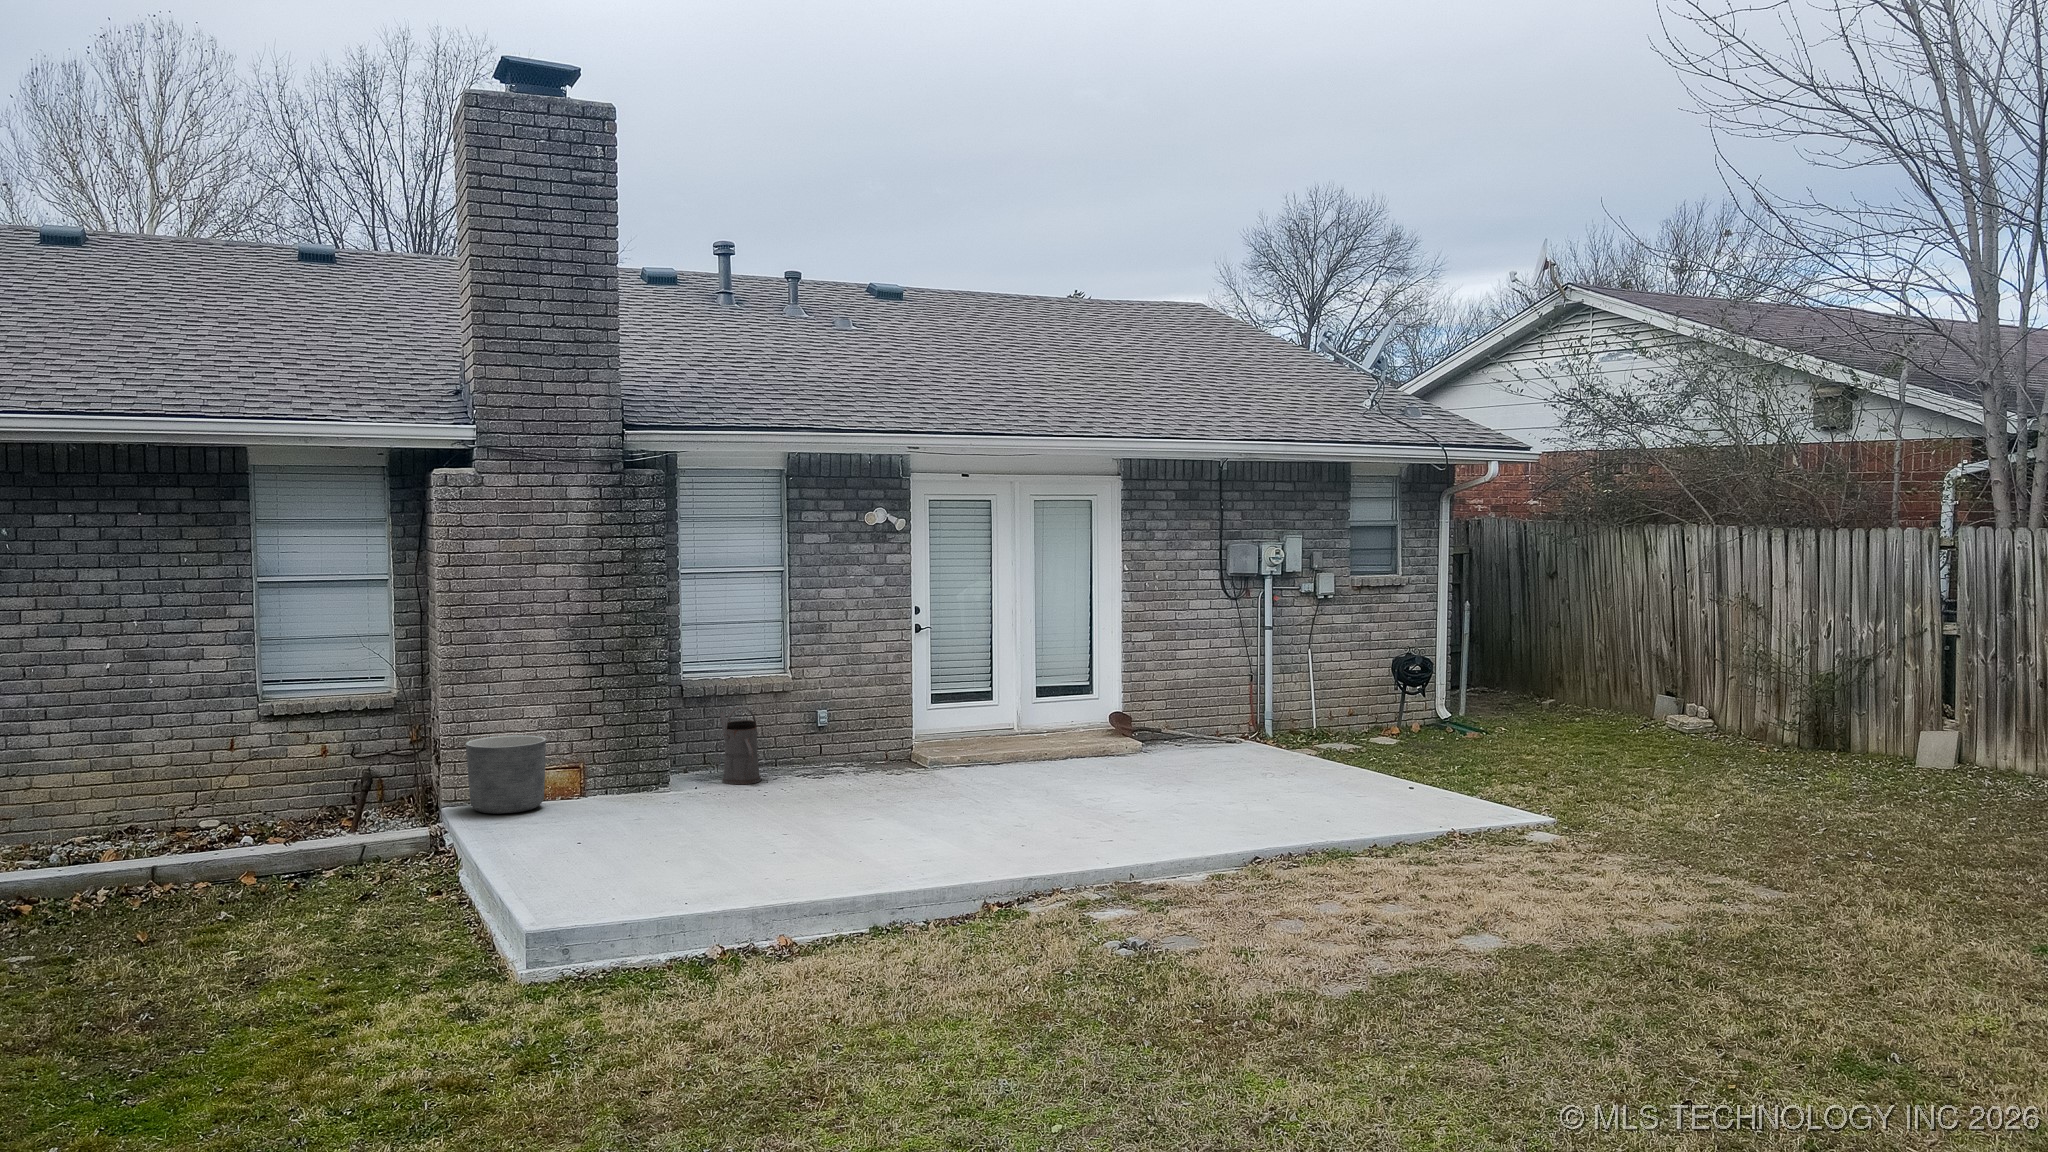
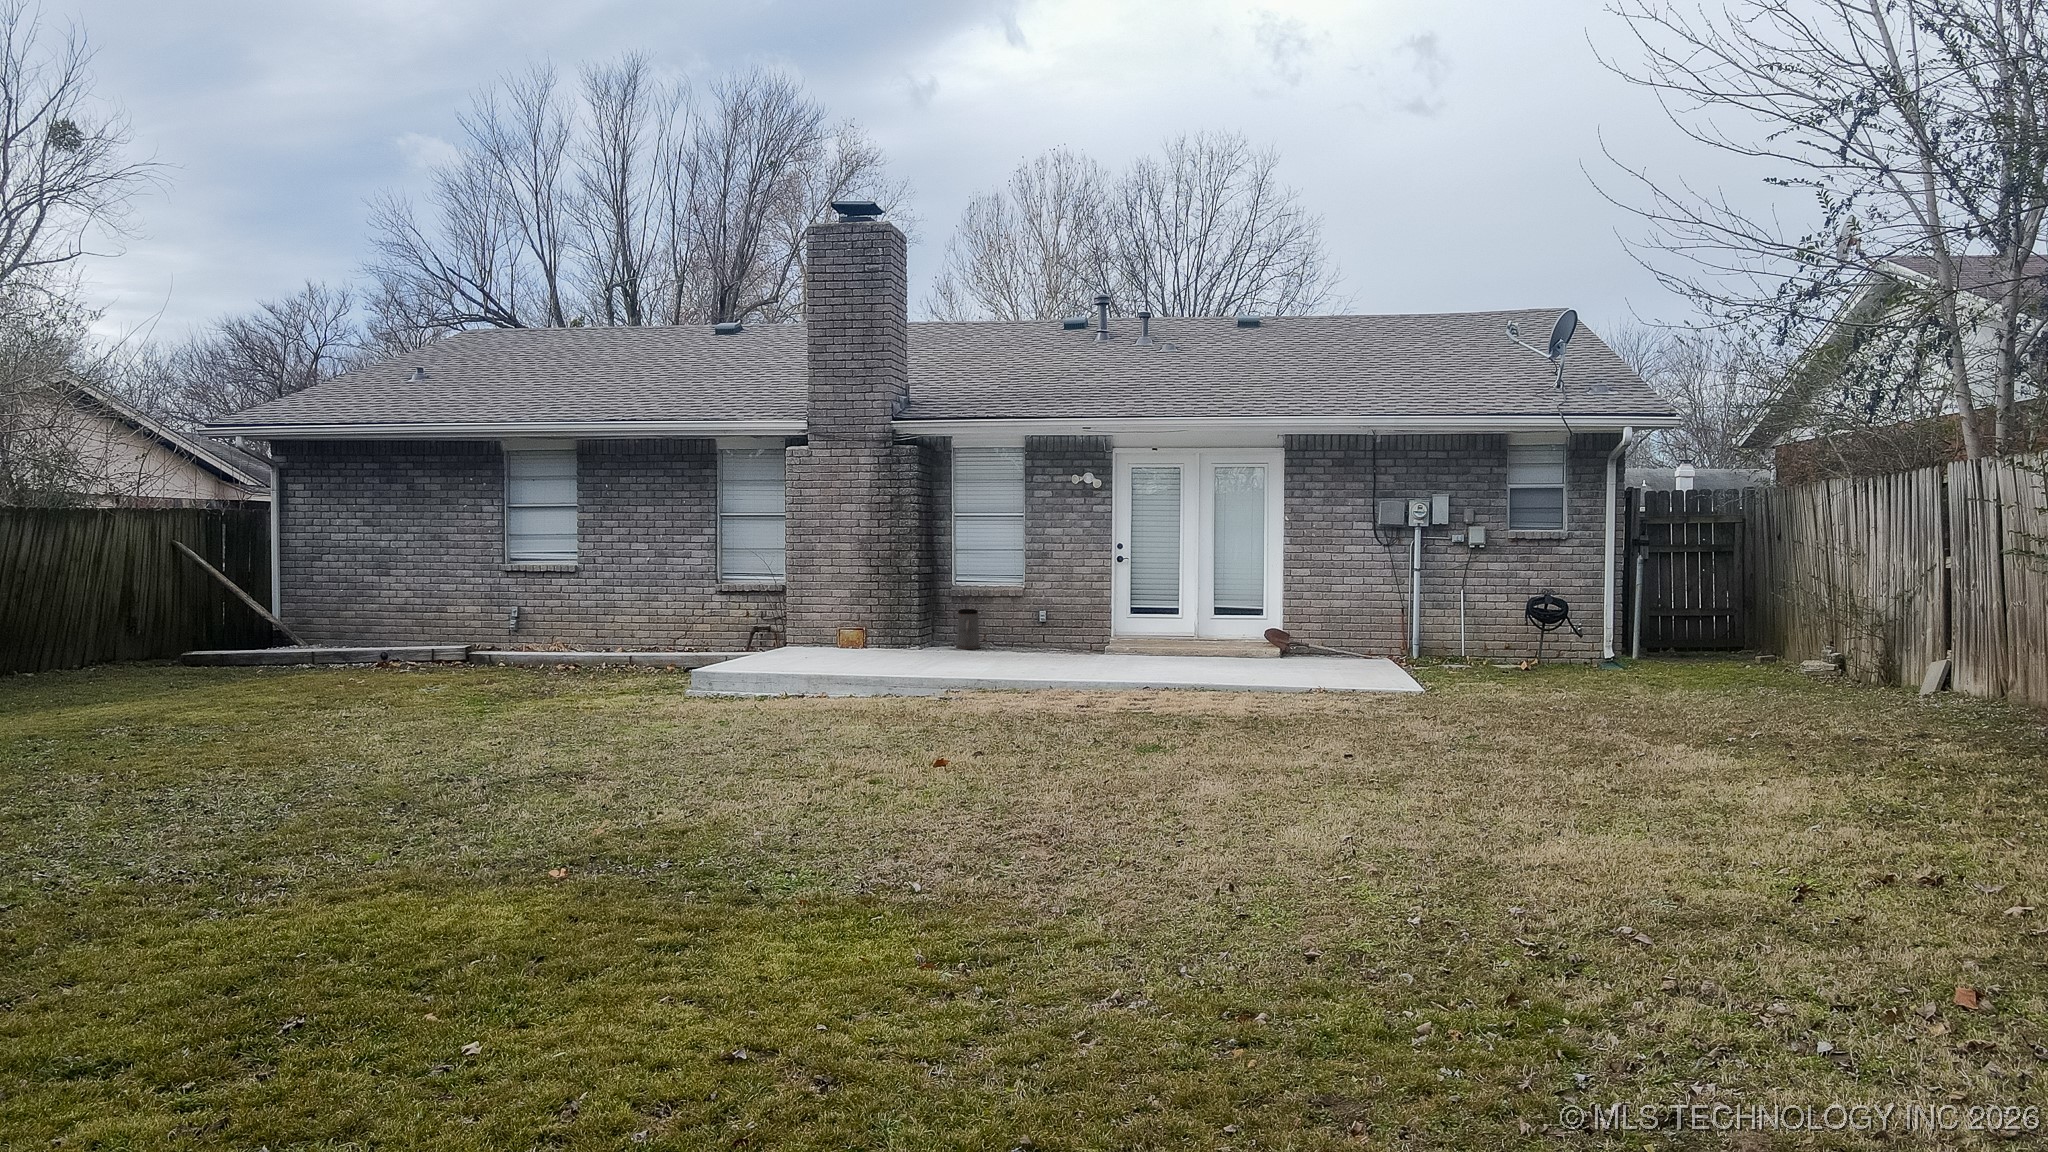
planter: present [466,736,546,814] -> none [792,607,837,649]

